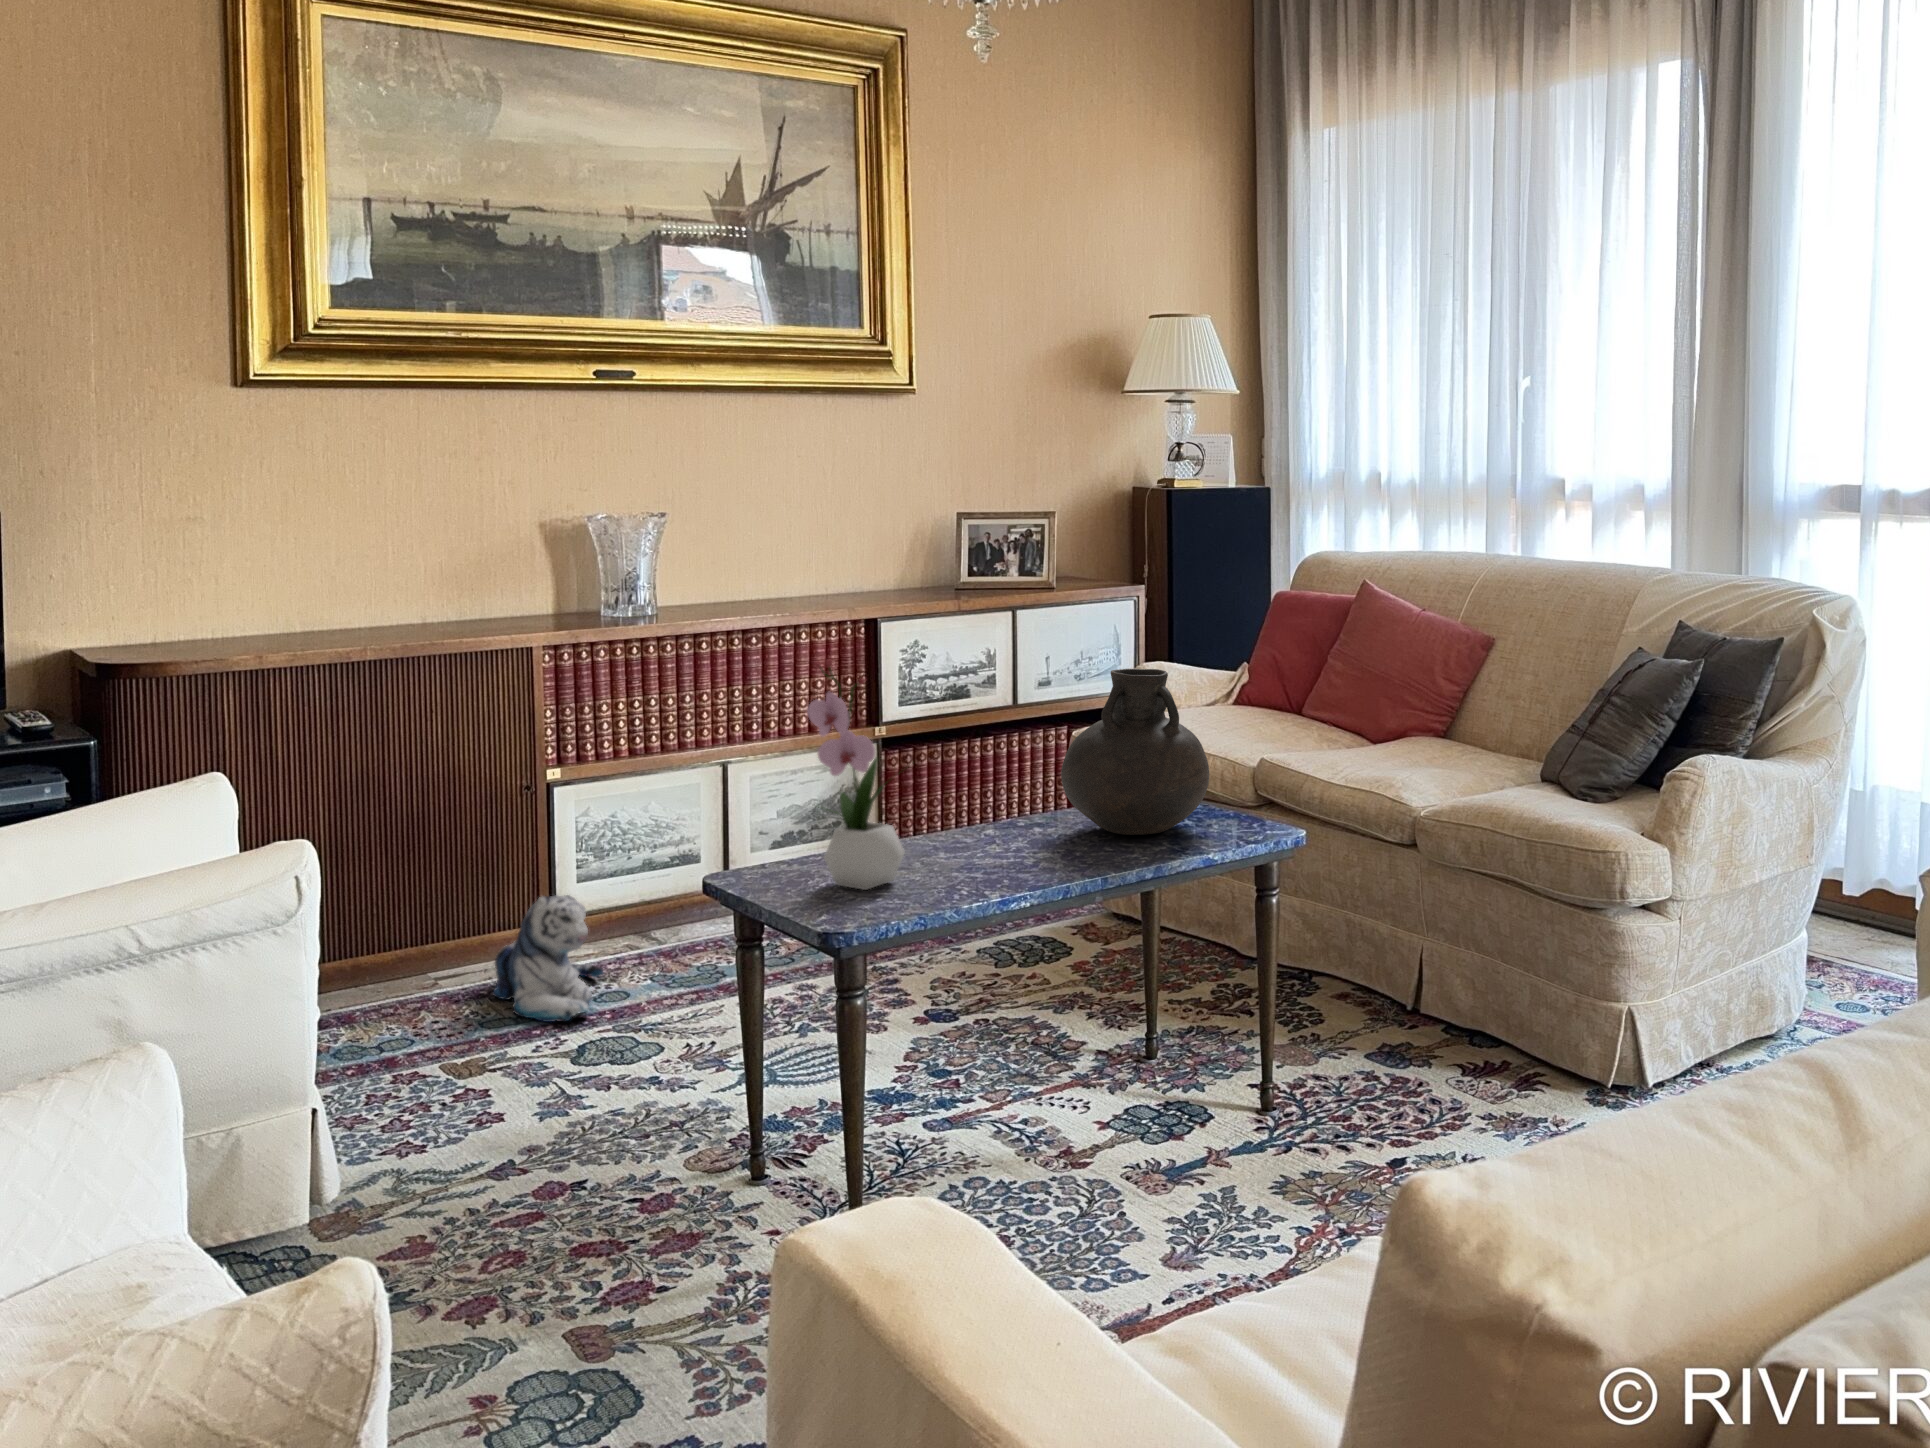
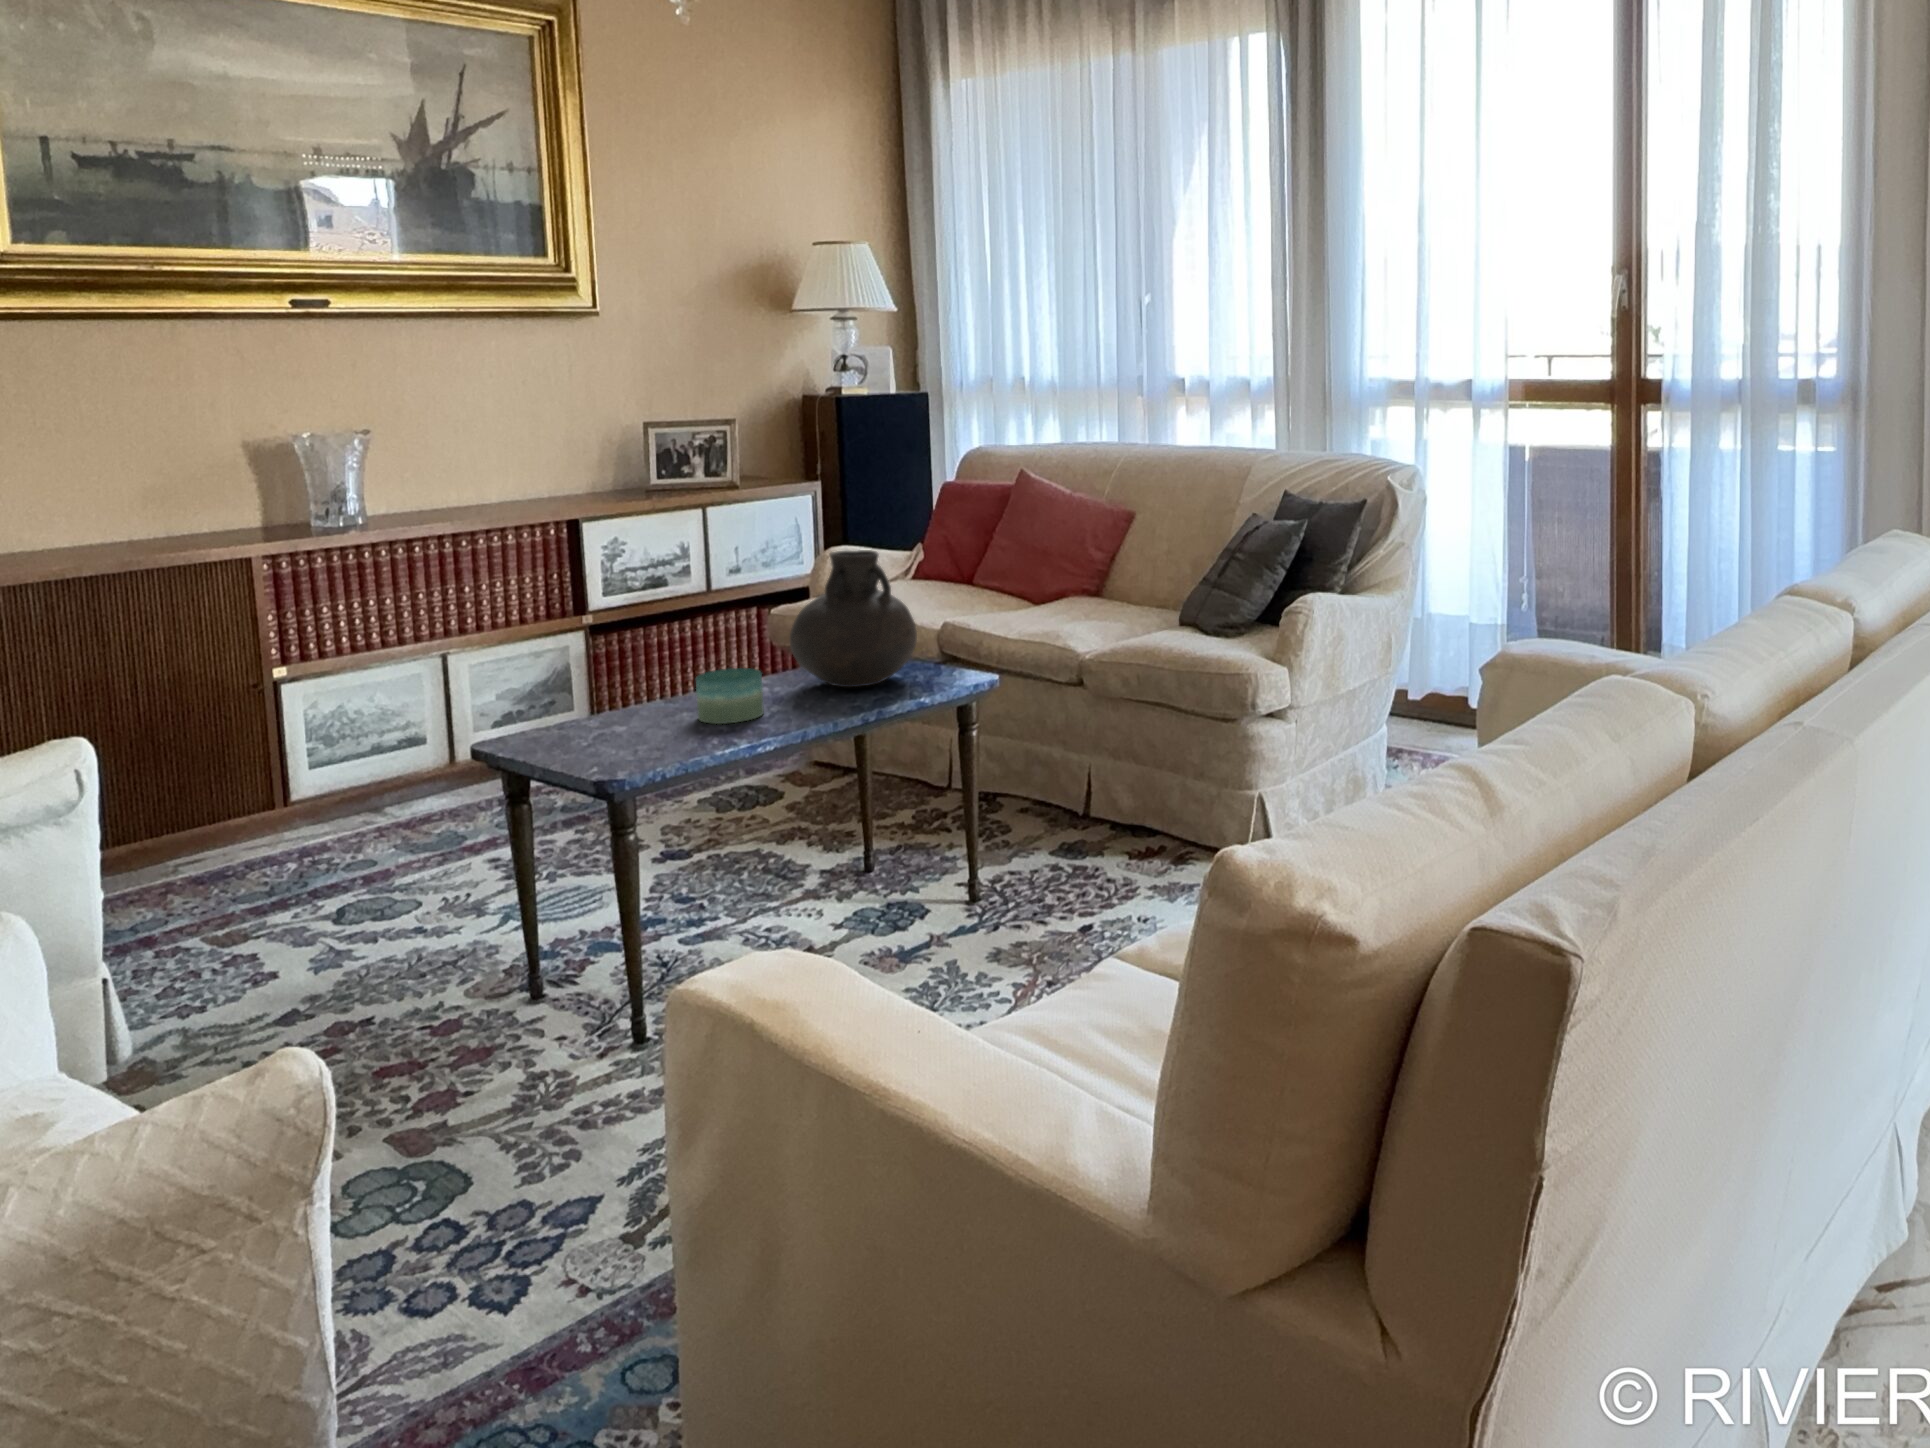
flower arrangement: present [807,660,906,890] -> none [569,553,667,747]
candle: none [948,803,1023,869] -> present [696,668,764,724]
plush toy: present [492,895,603,1022] -> none [232,779,345,894]

